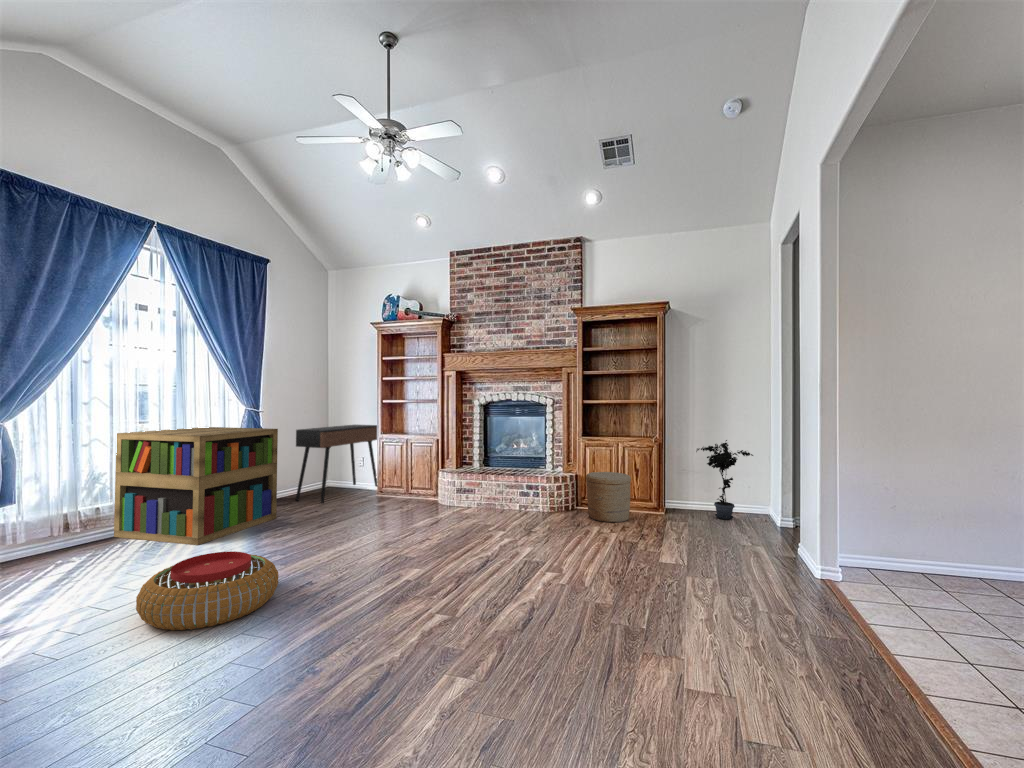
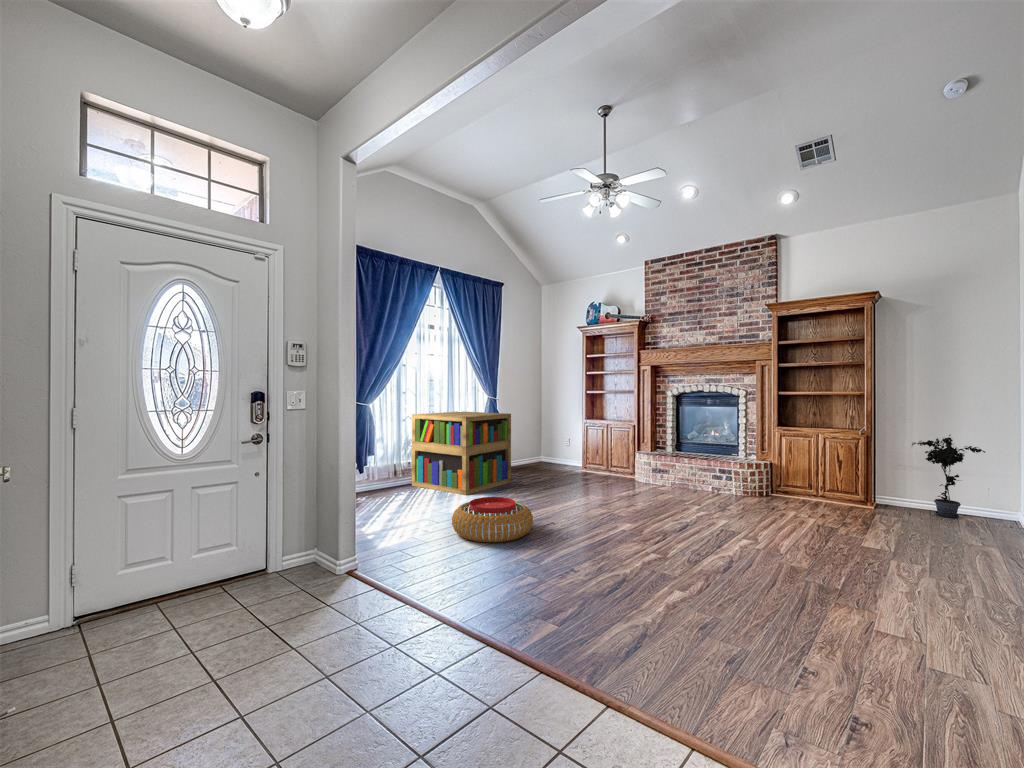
console table: present [296,425,378,503] -> none [520,412,581,474]
woven basket: present [586,472,631,522] -> none [782,461,832,510]

